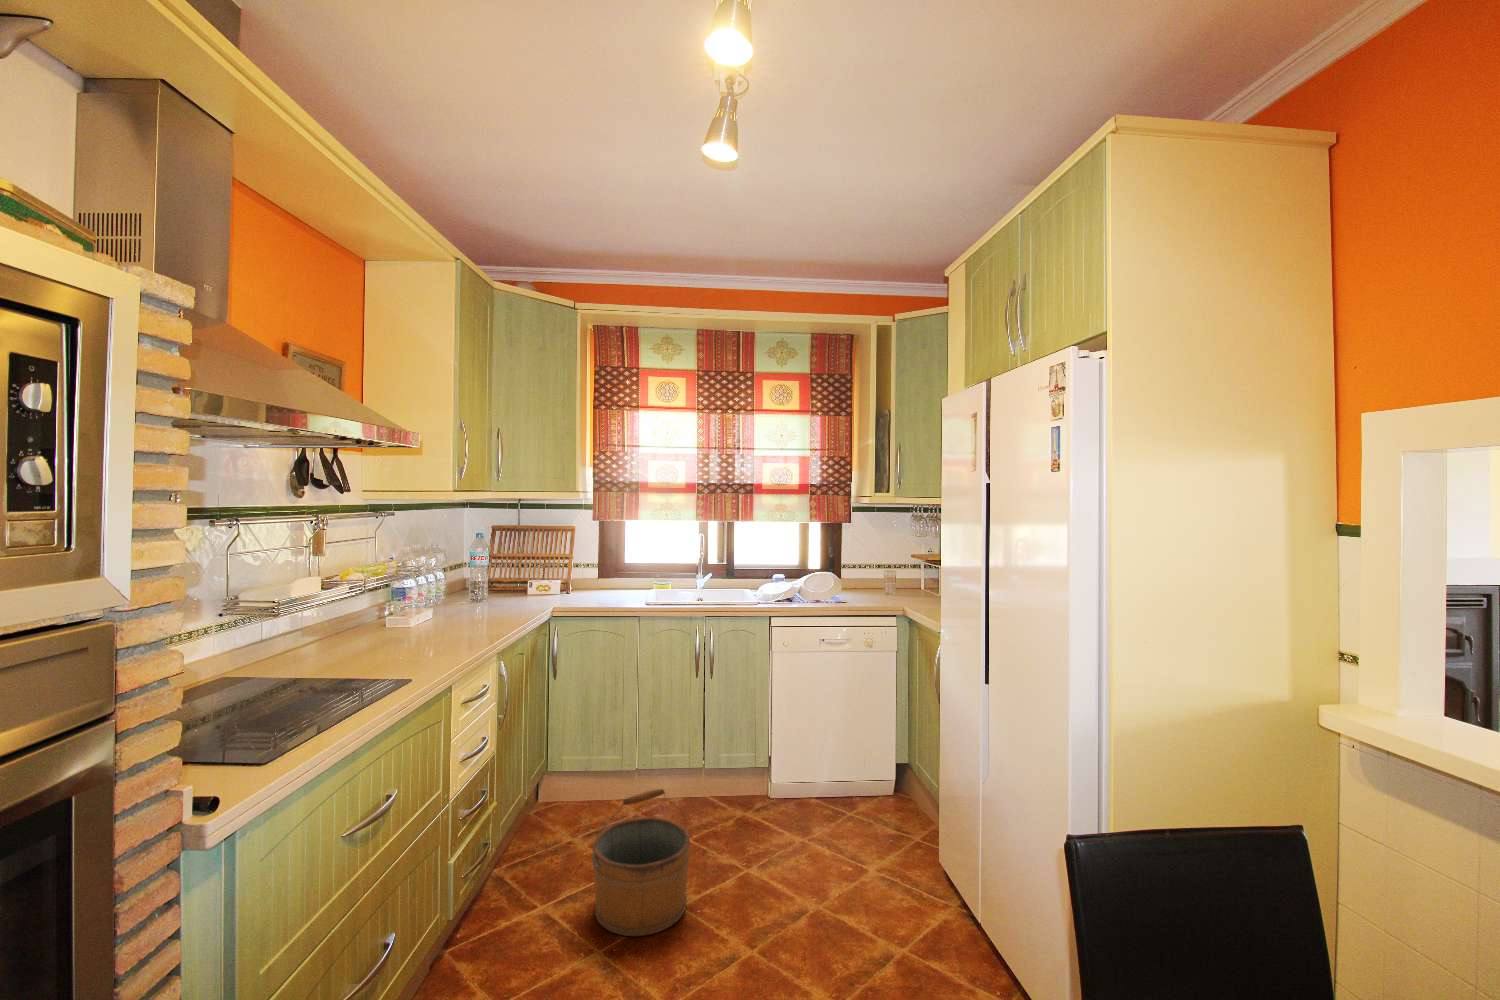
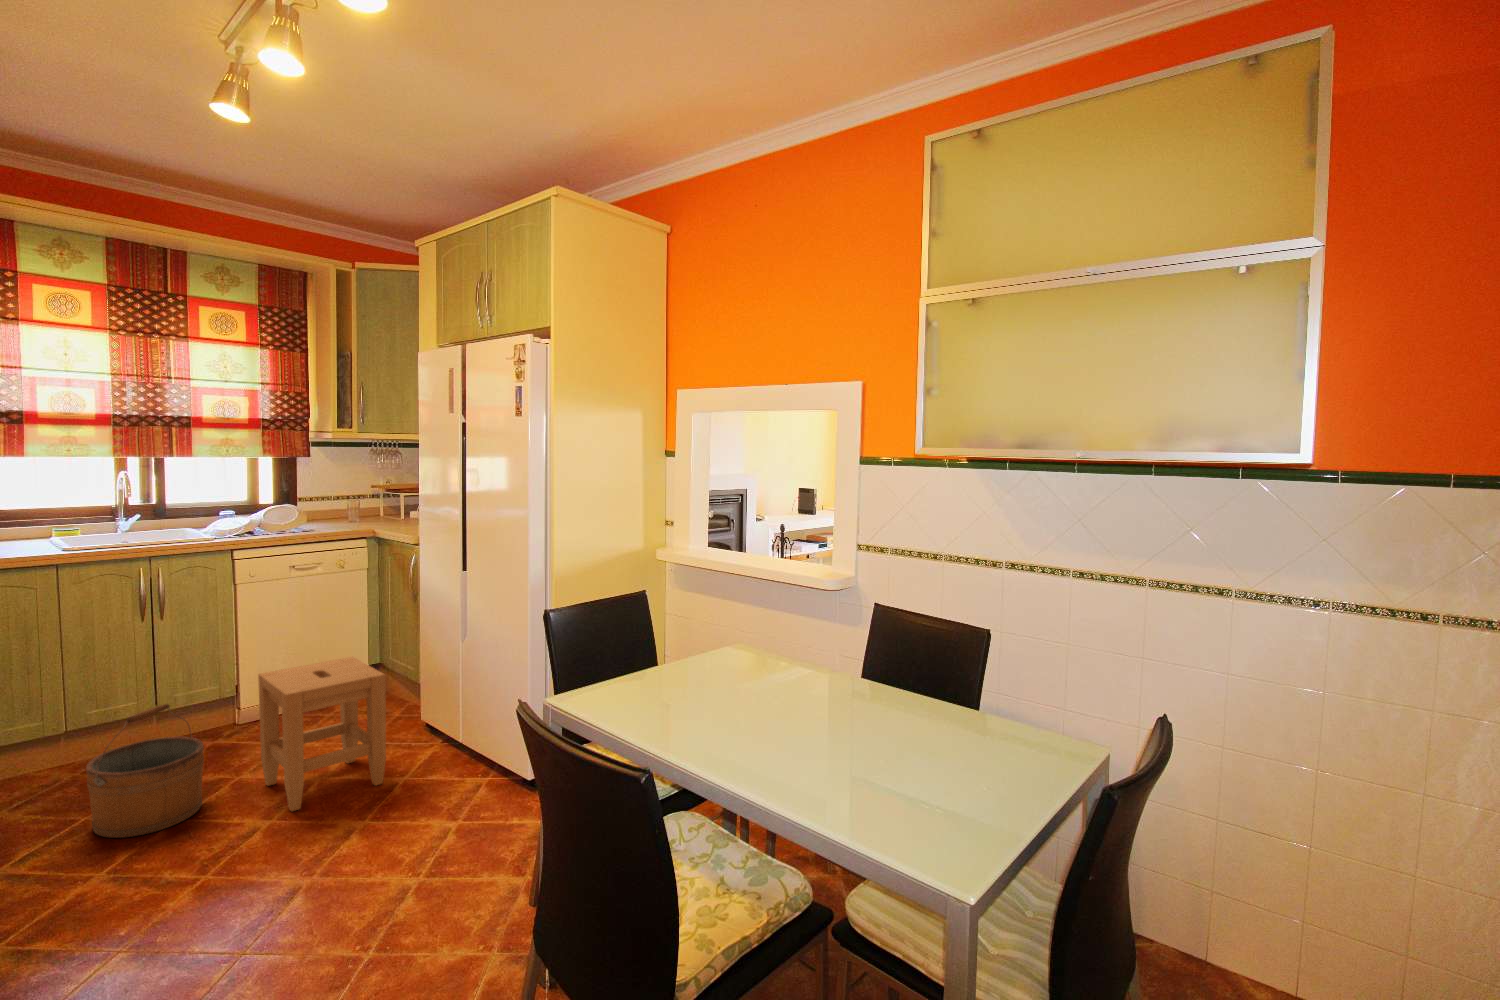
stool: none [744,775,866,974] -> present [258,657,386,811]

